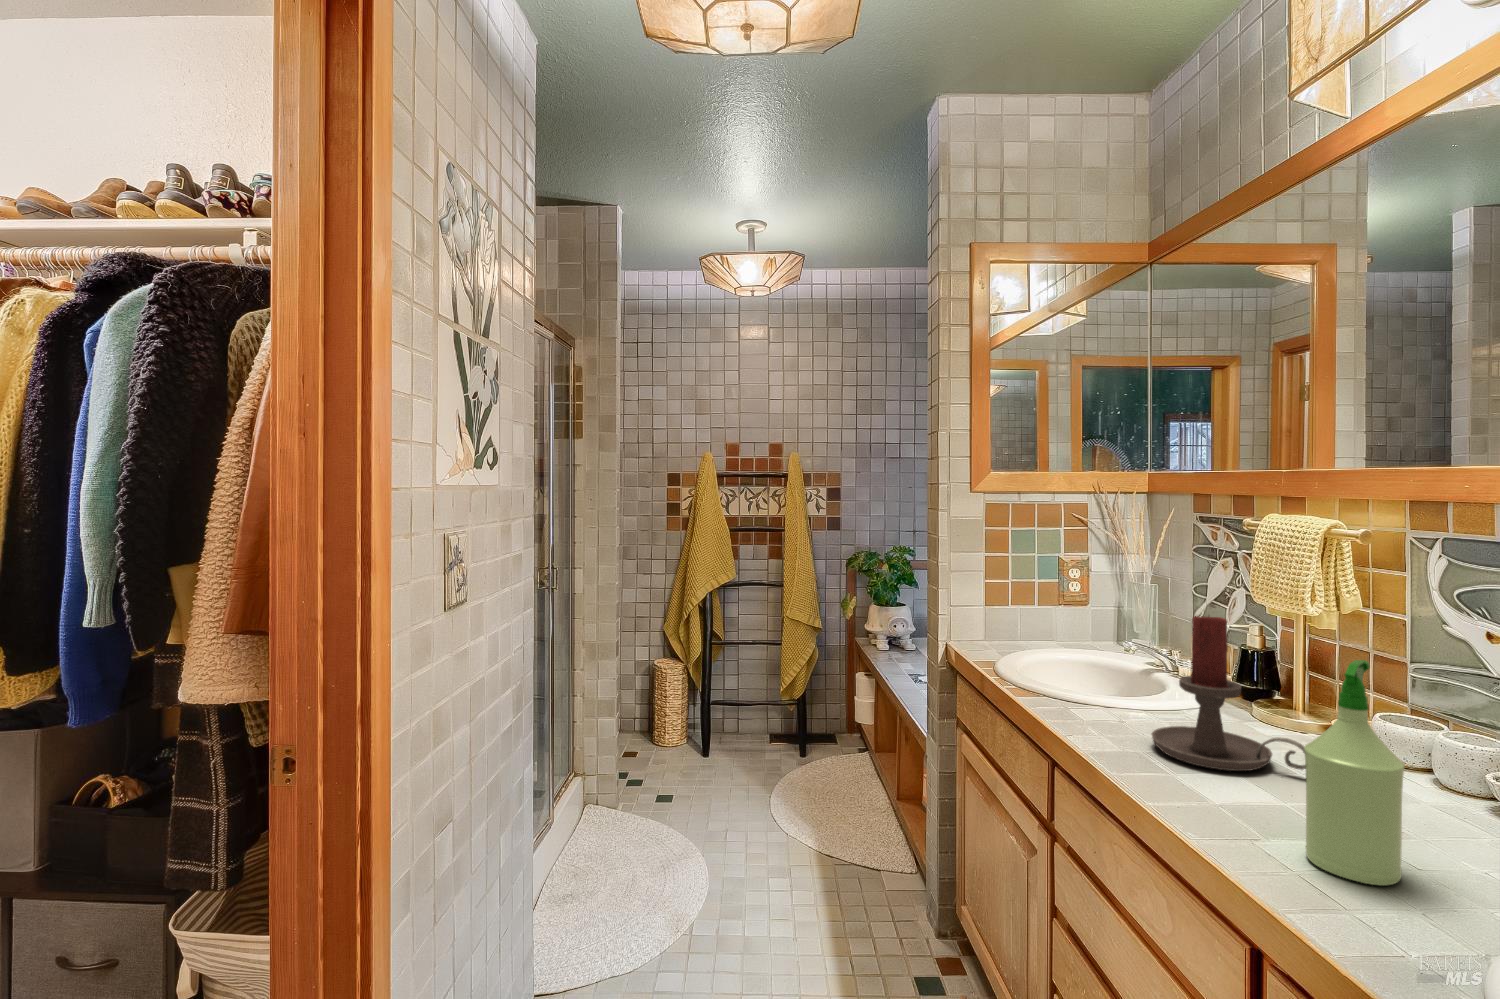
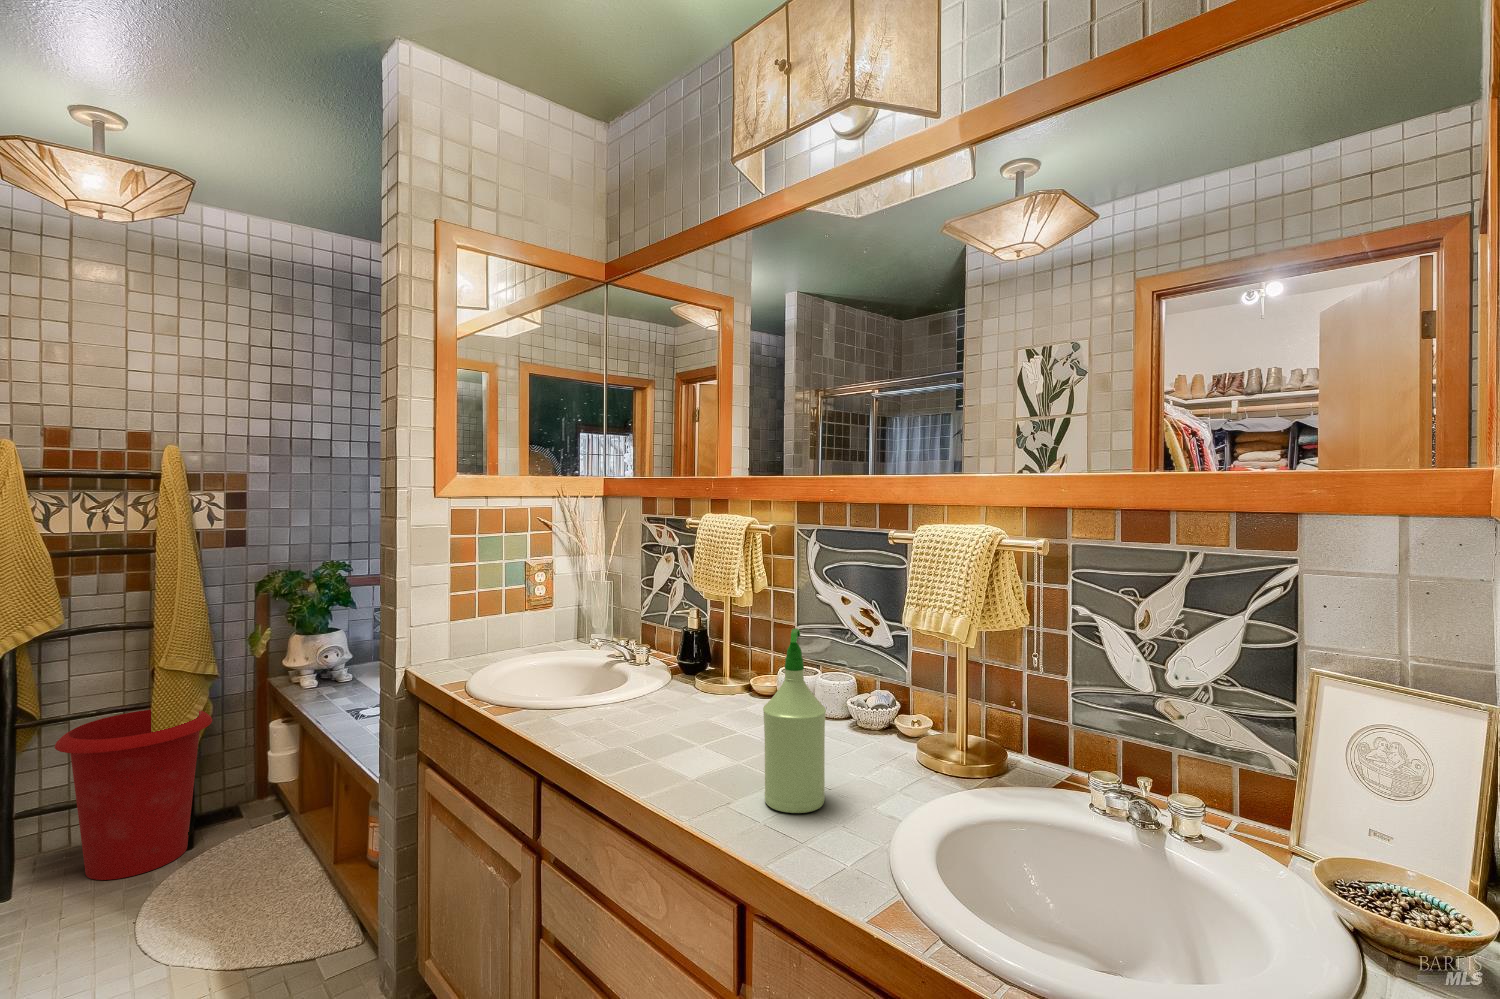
candle holder: present [1152,616,1306,771] -> none [630,604,749,745]
waste bin: none [733,647,818,763] -> present [54,710,212,880]

